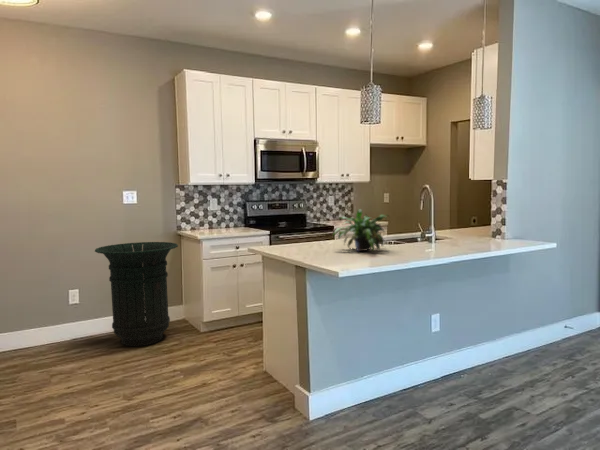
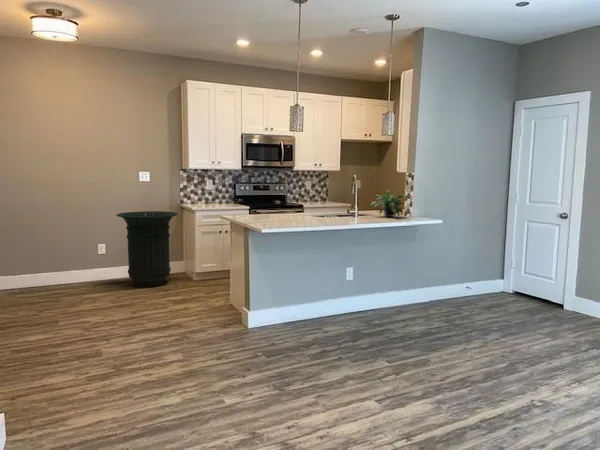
potted plant: present [333,209,386,251] -> present [370,190,404,217]

